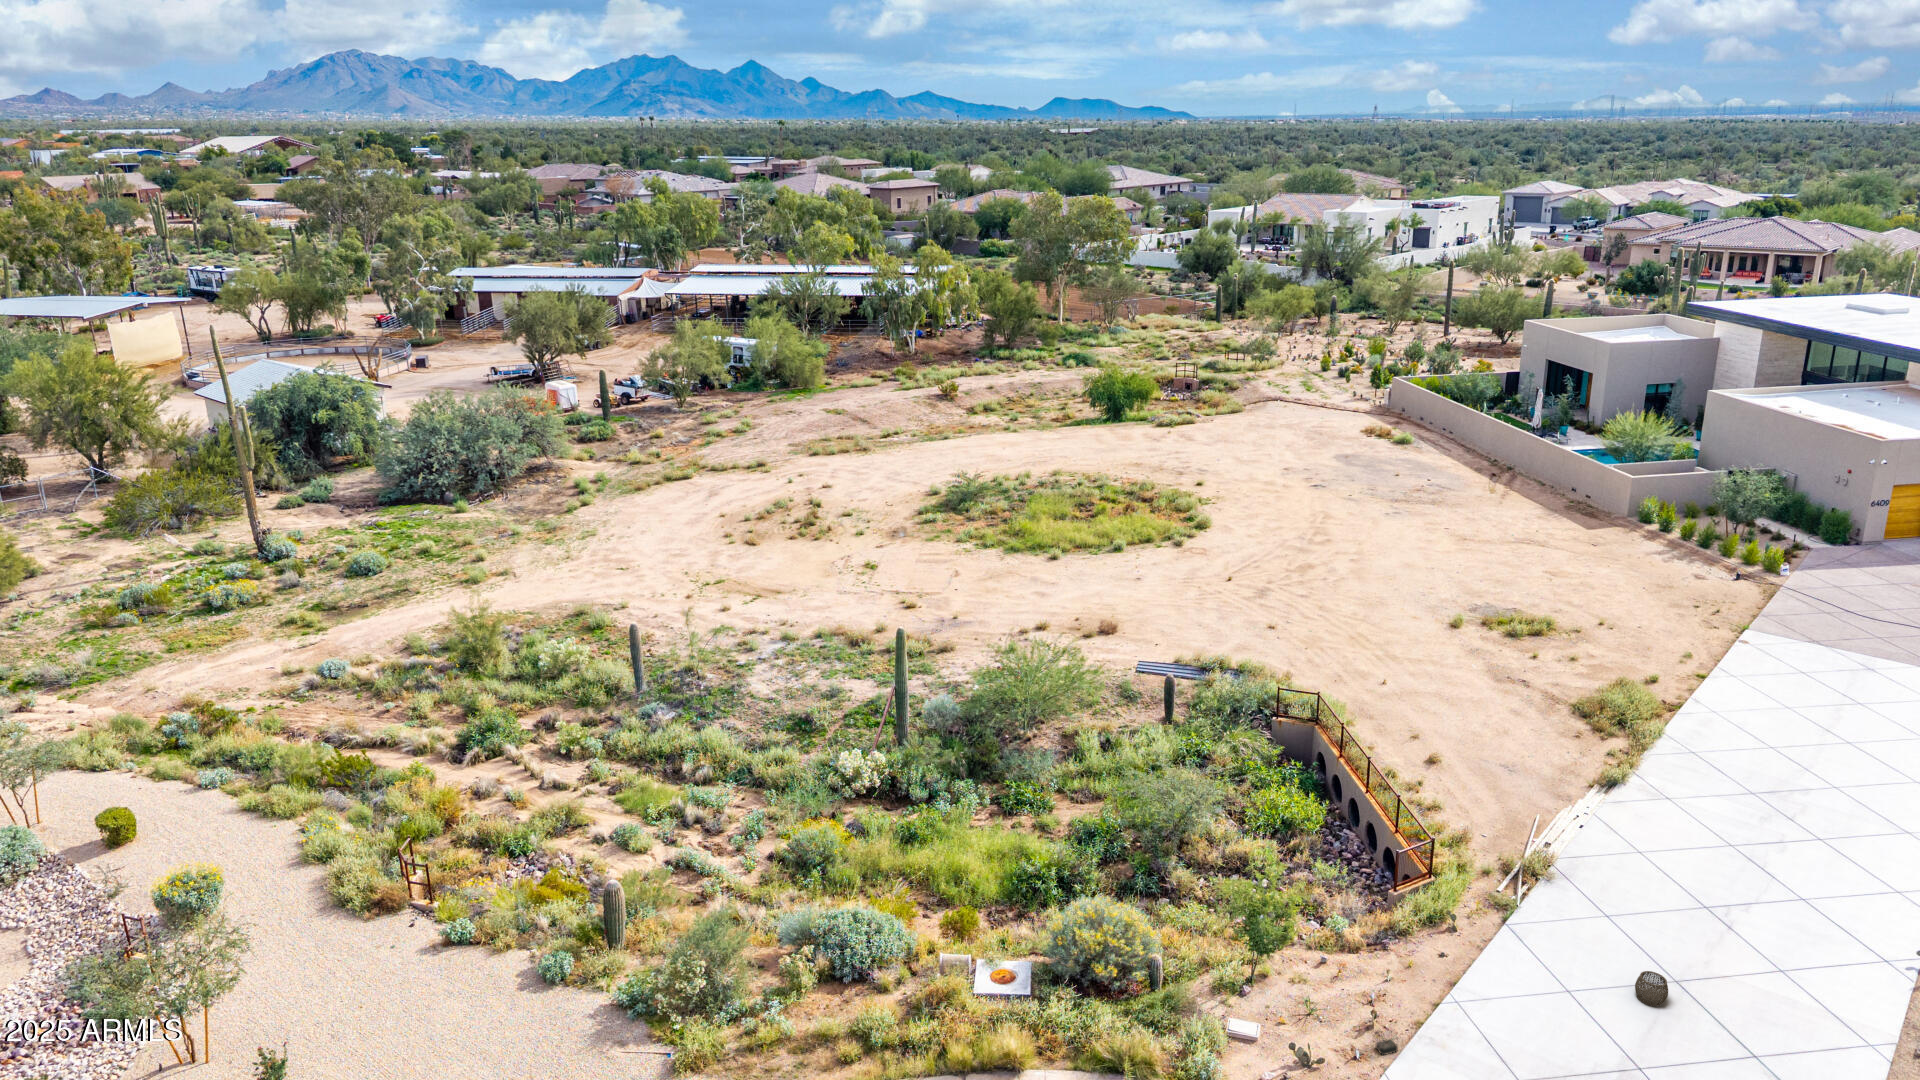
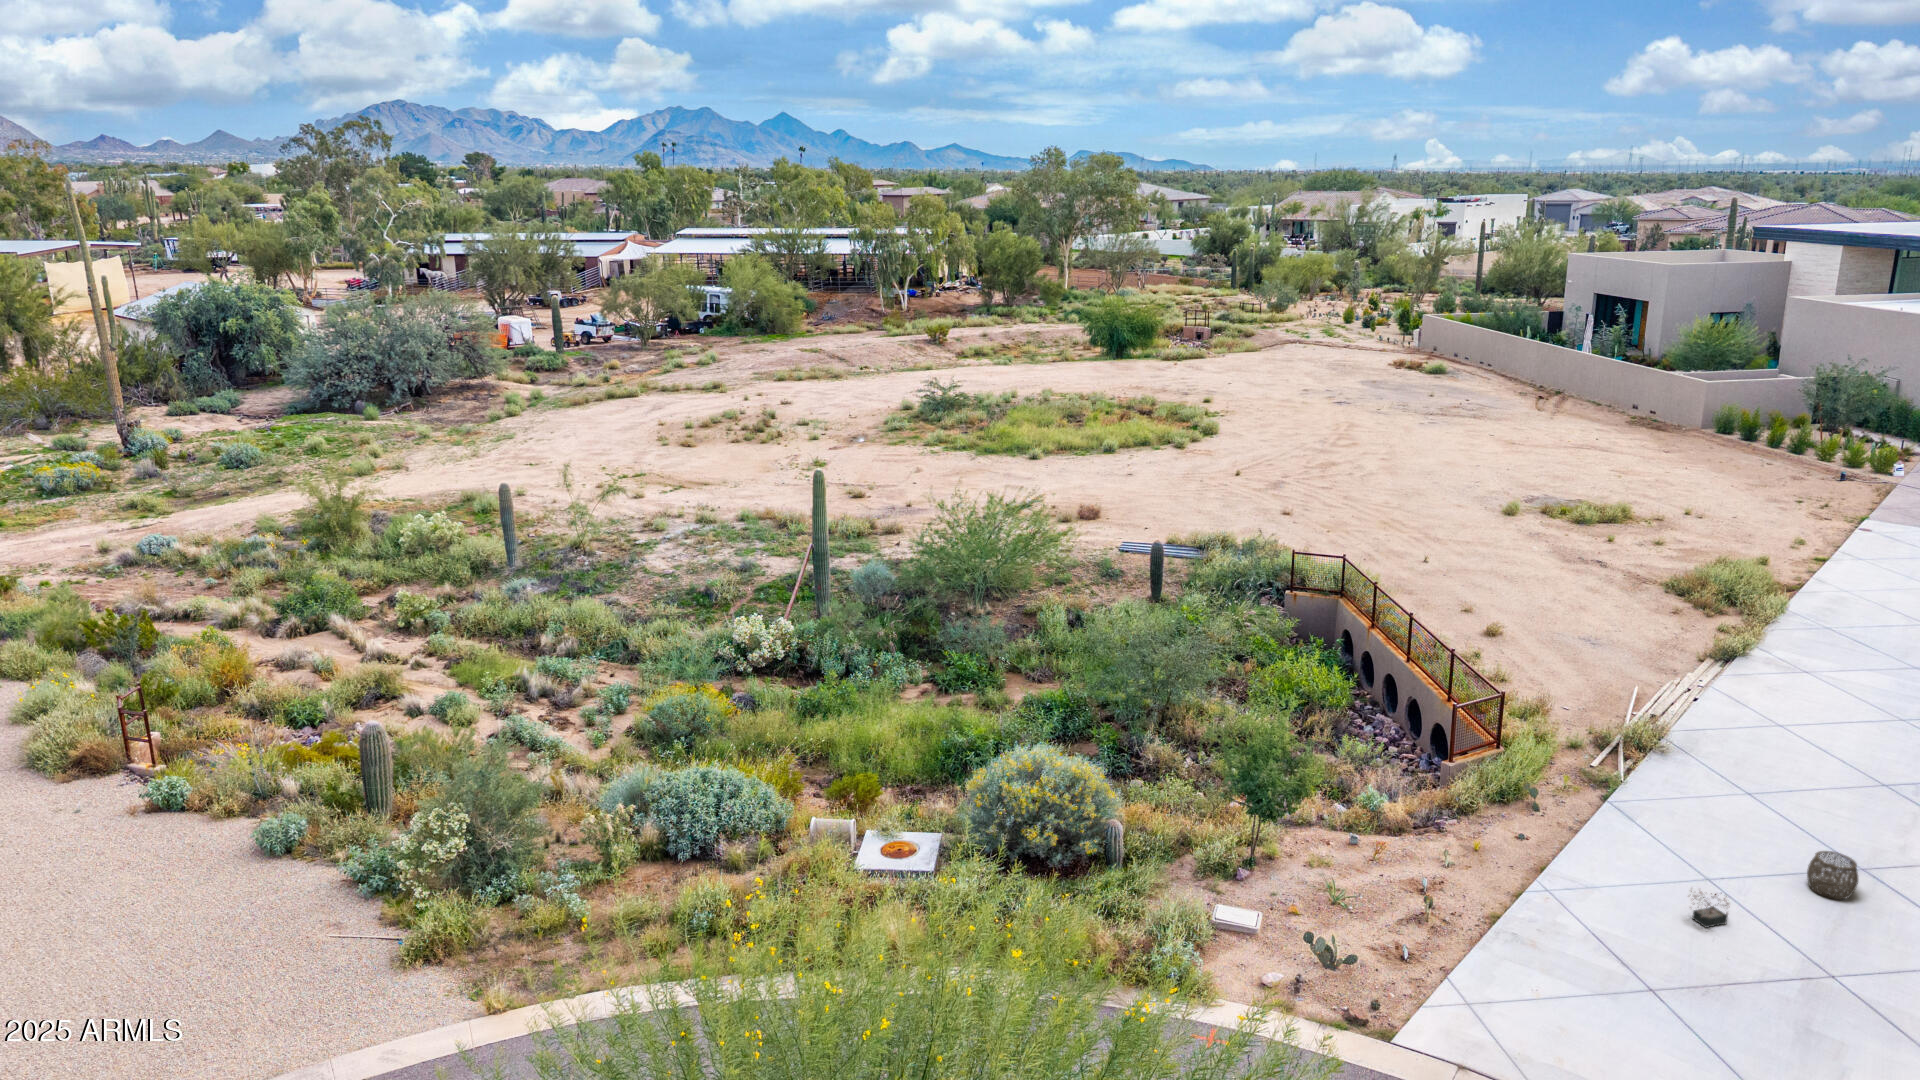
decorative plant: present [1372,1028,1398,1055] -> present [1691,891,1730,928]

